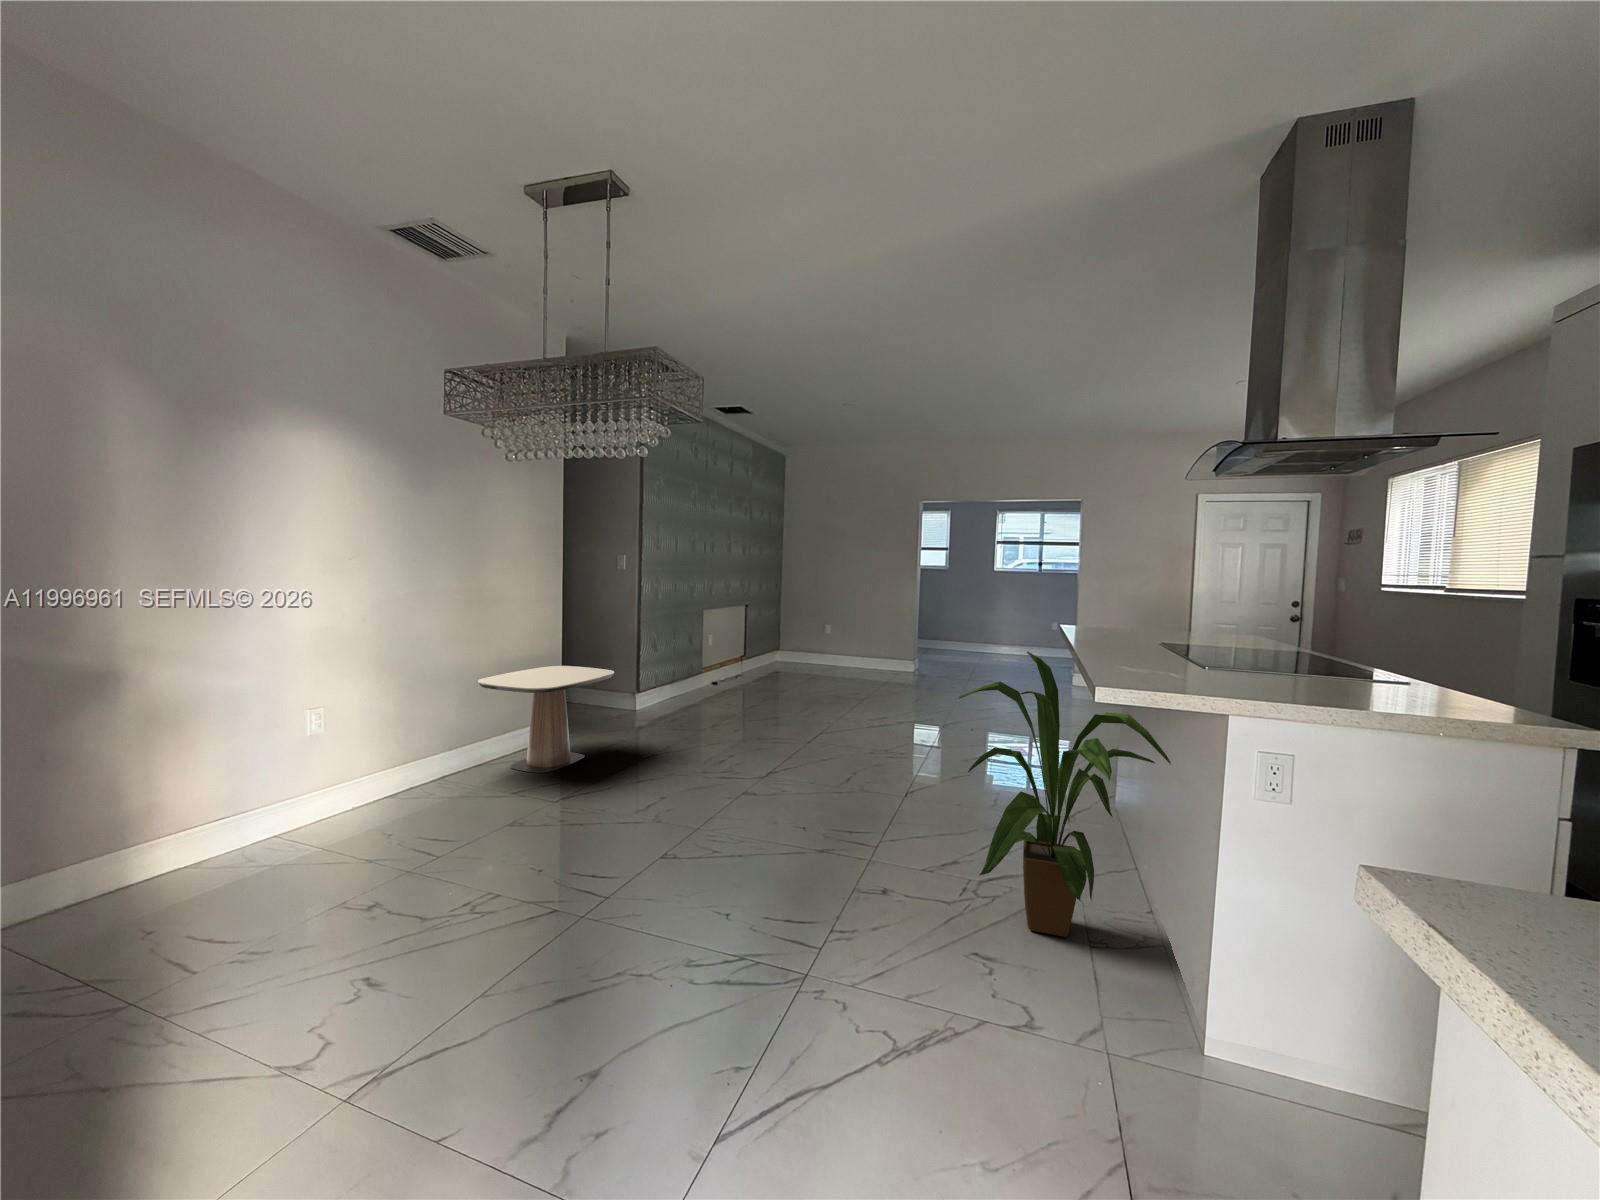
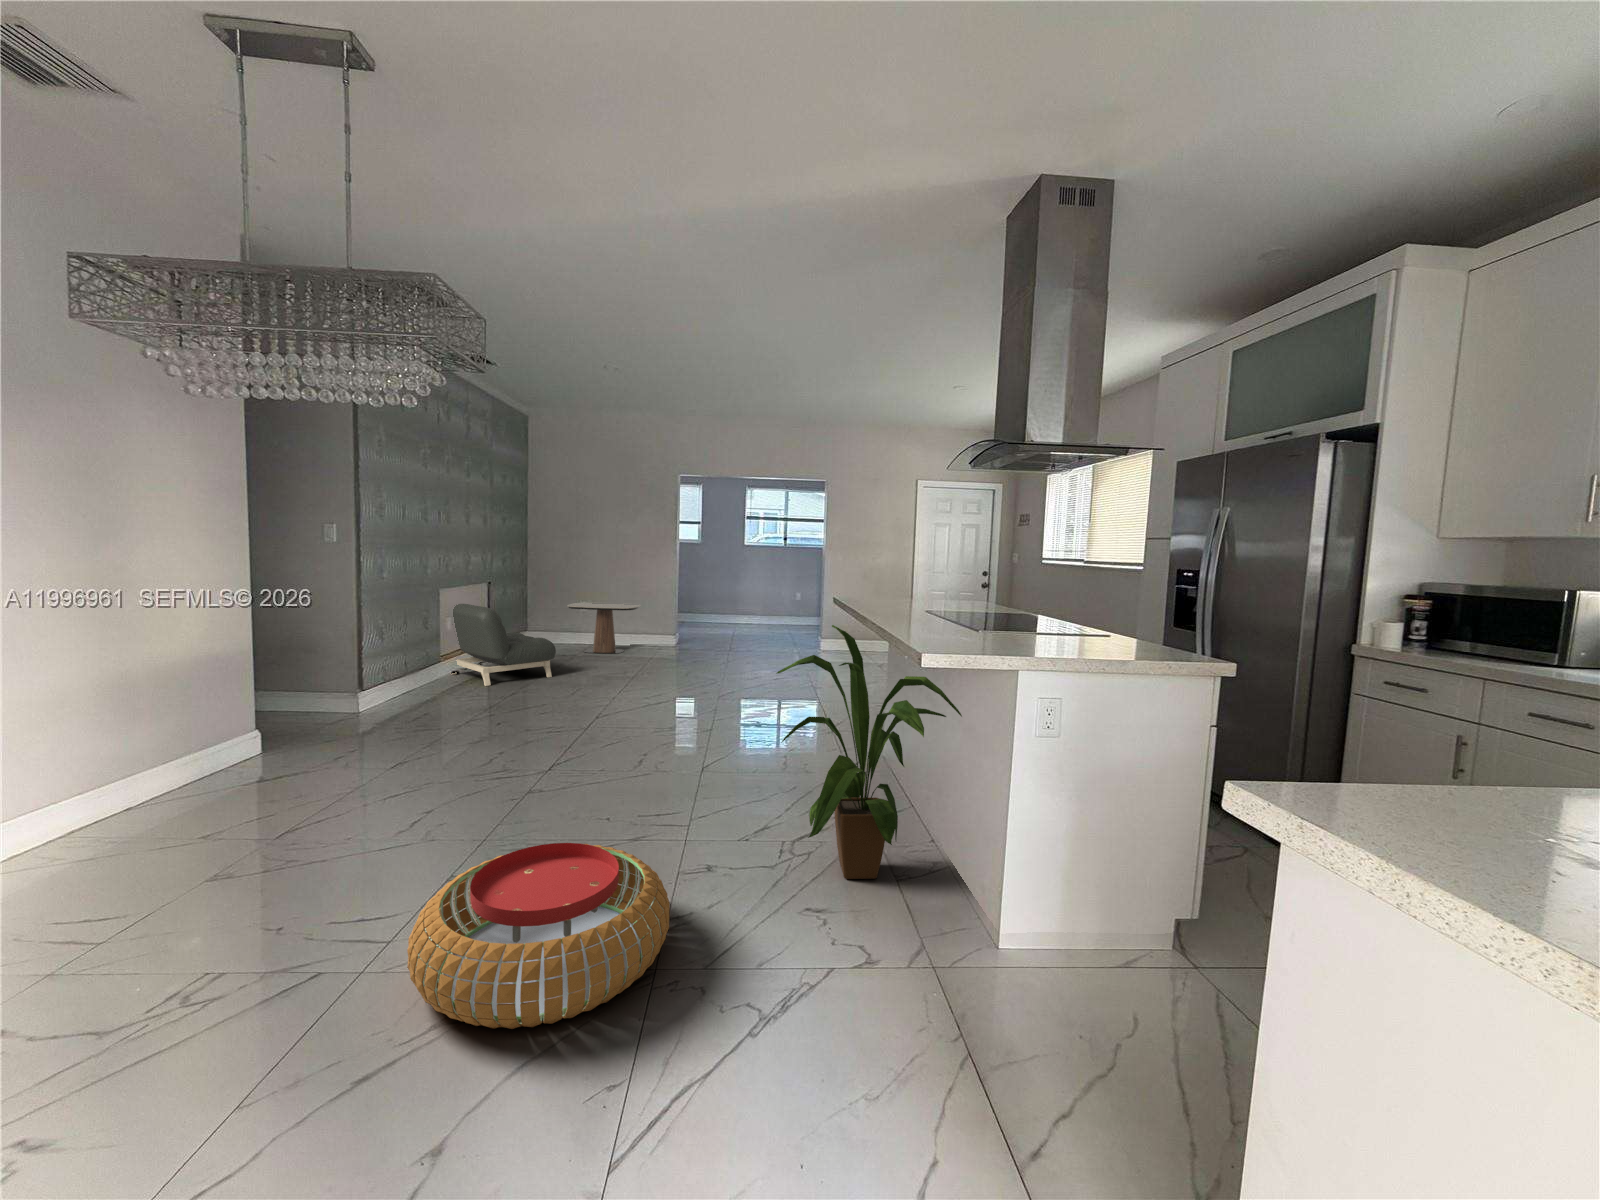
armchair: none [712,622,798,696] -> present [451,604,556,686]
side table: present [478,666,614,773] -> present [567,602,641,653]
pouf: none [604,838,829,999] -> present [407,843,670,1029]

